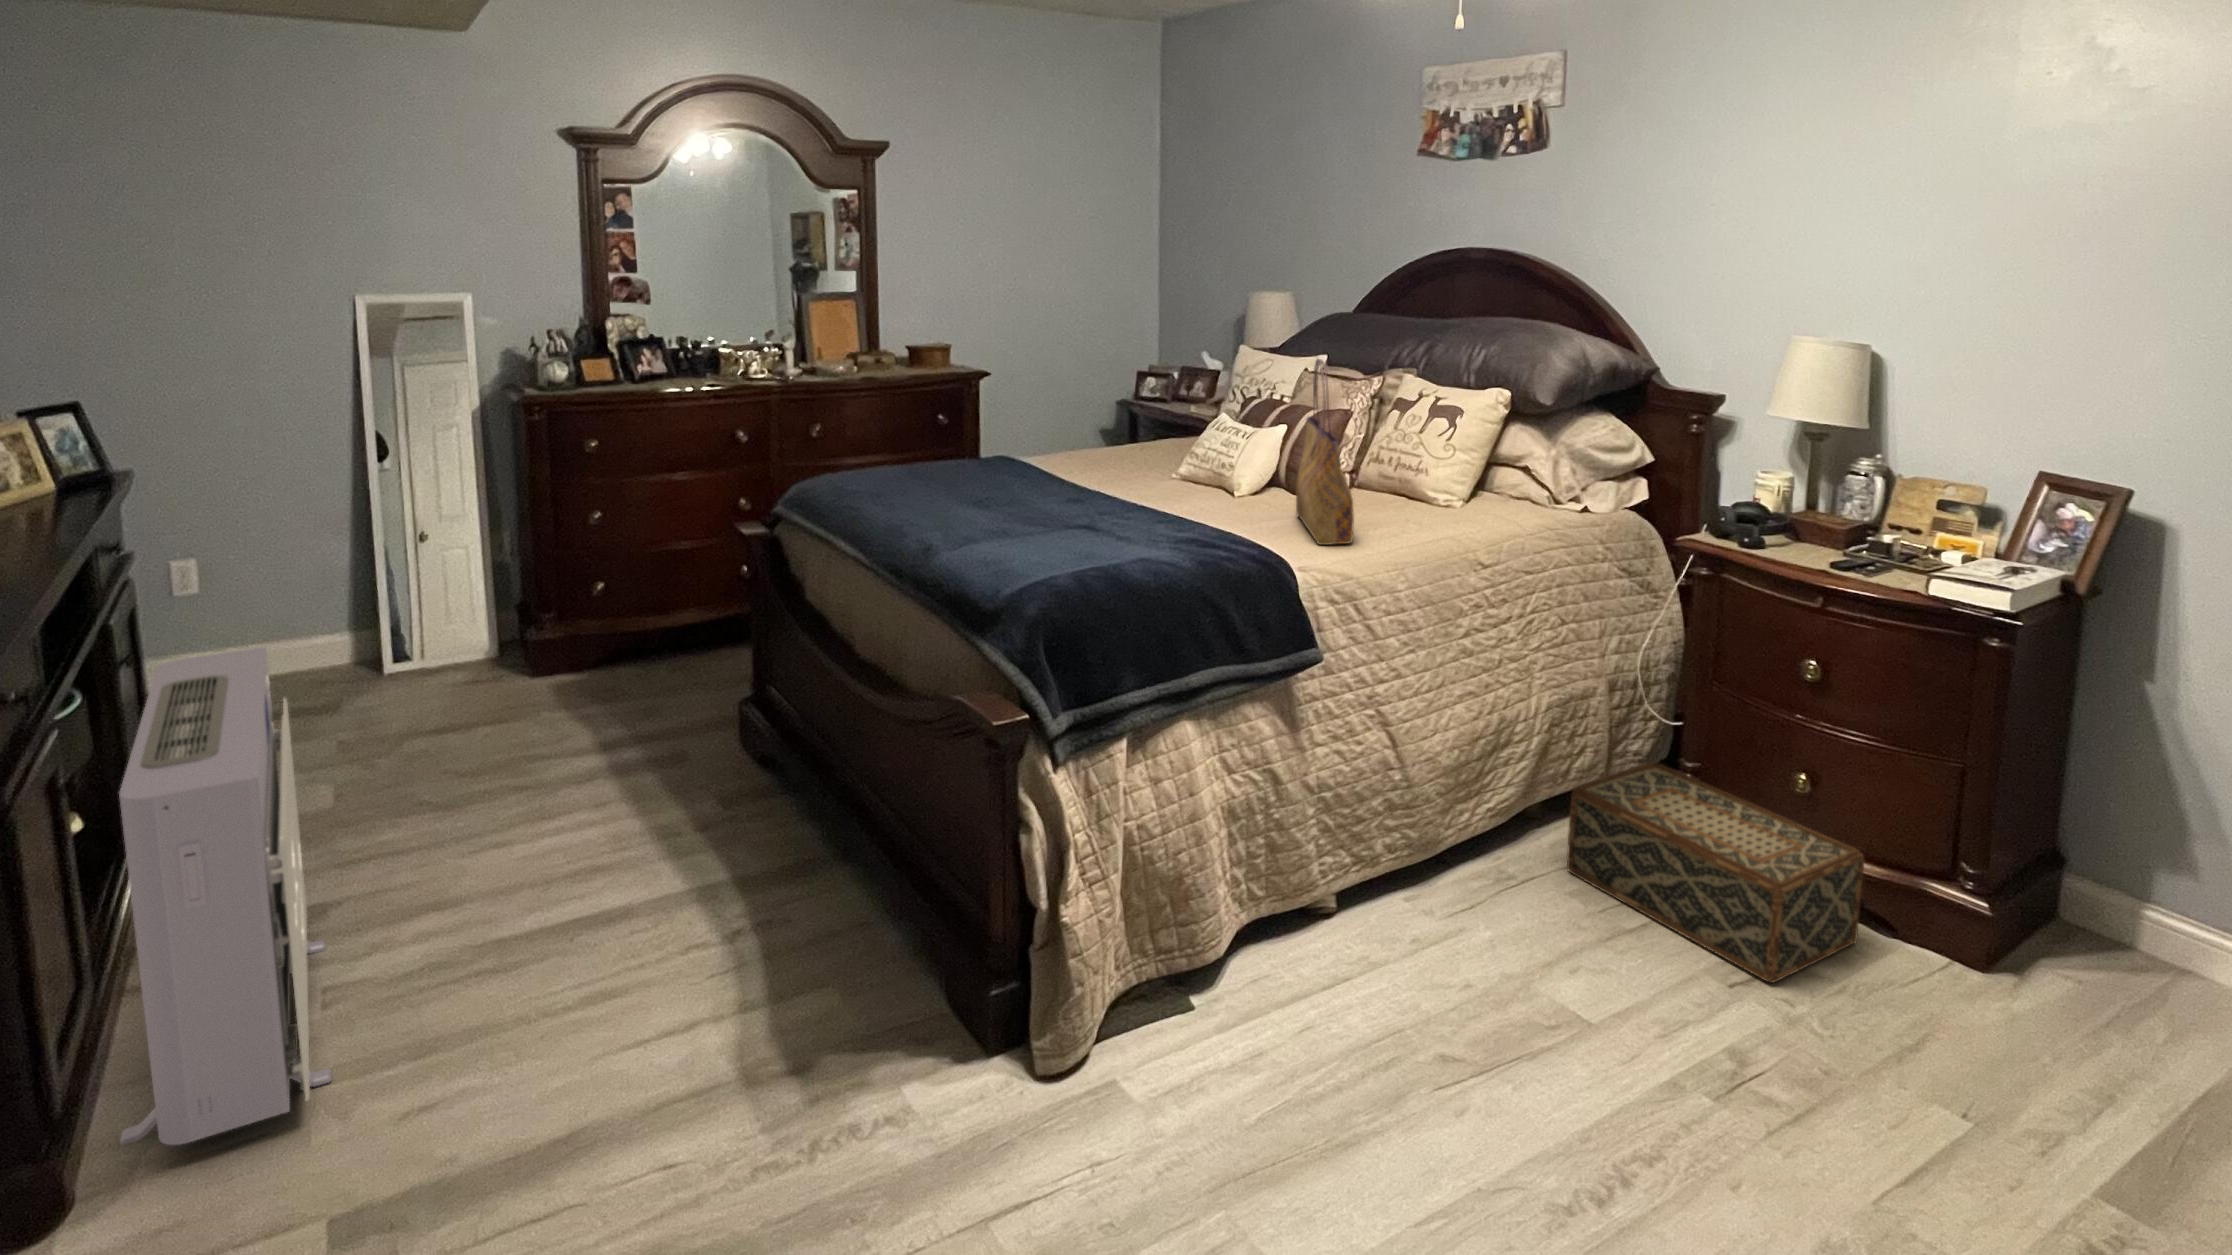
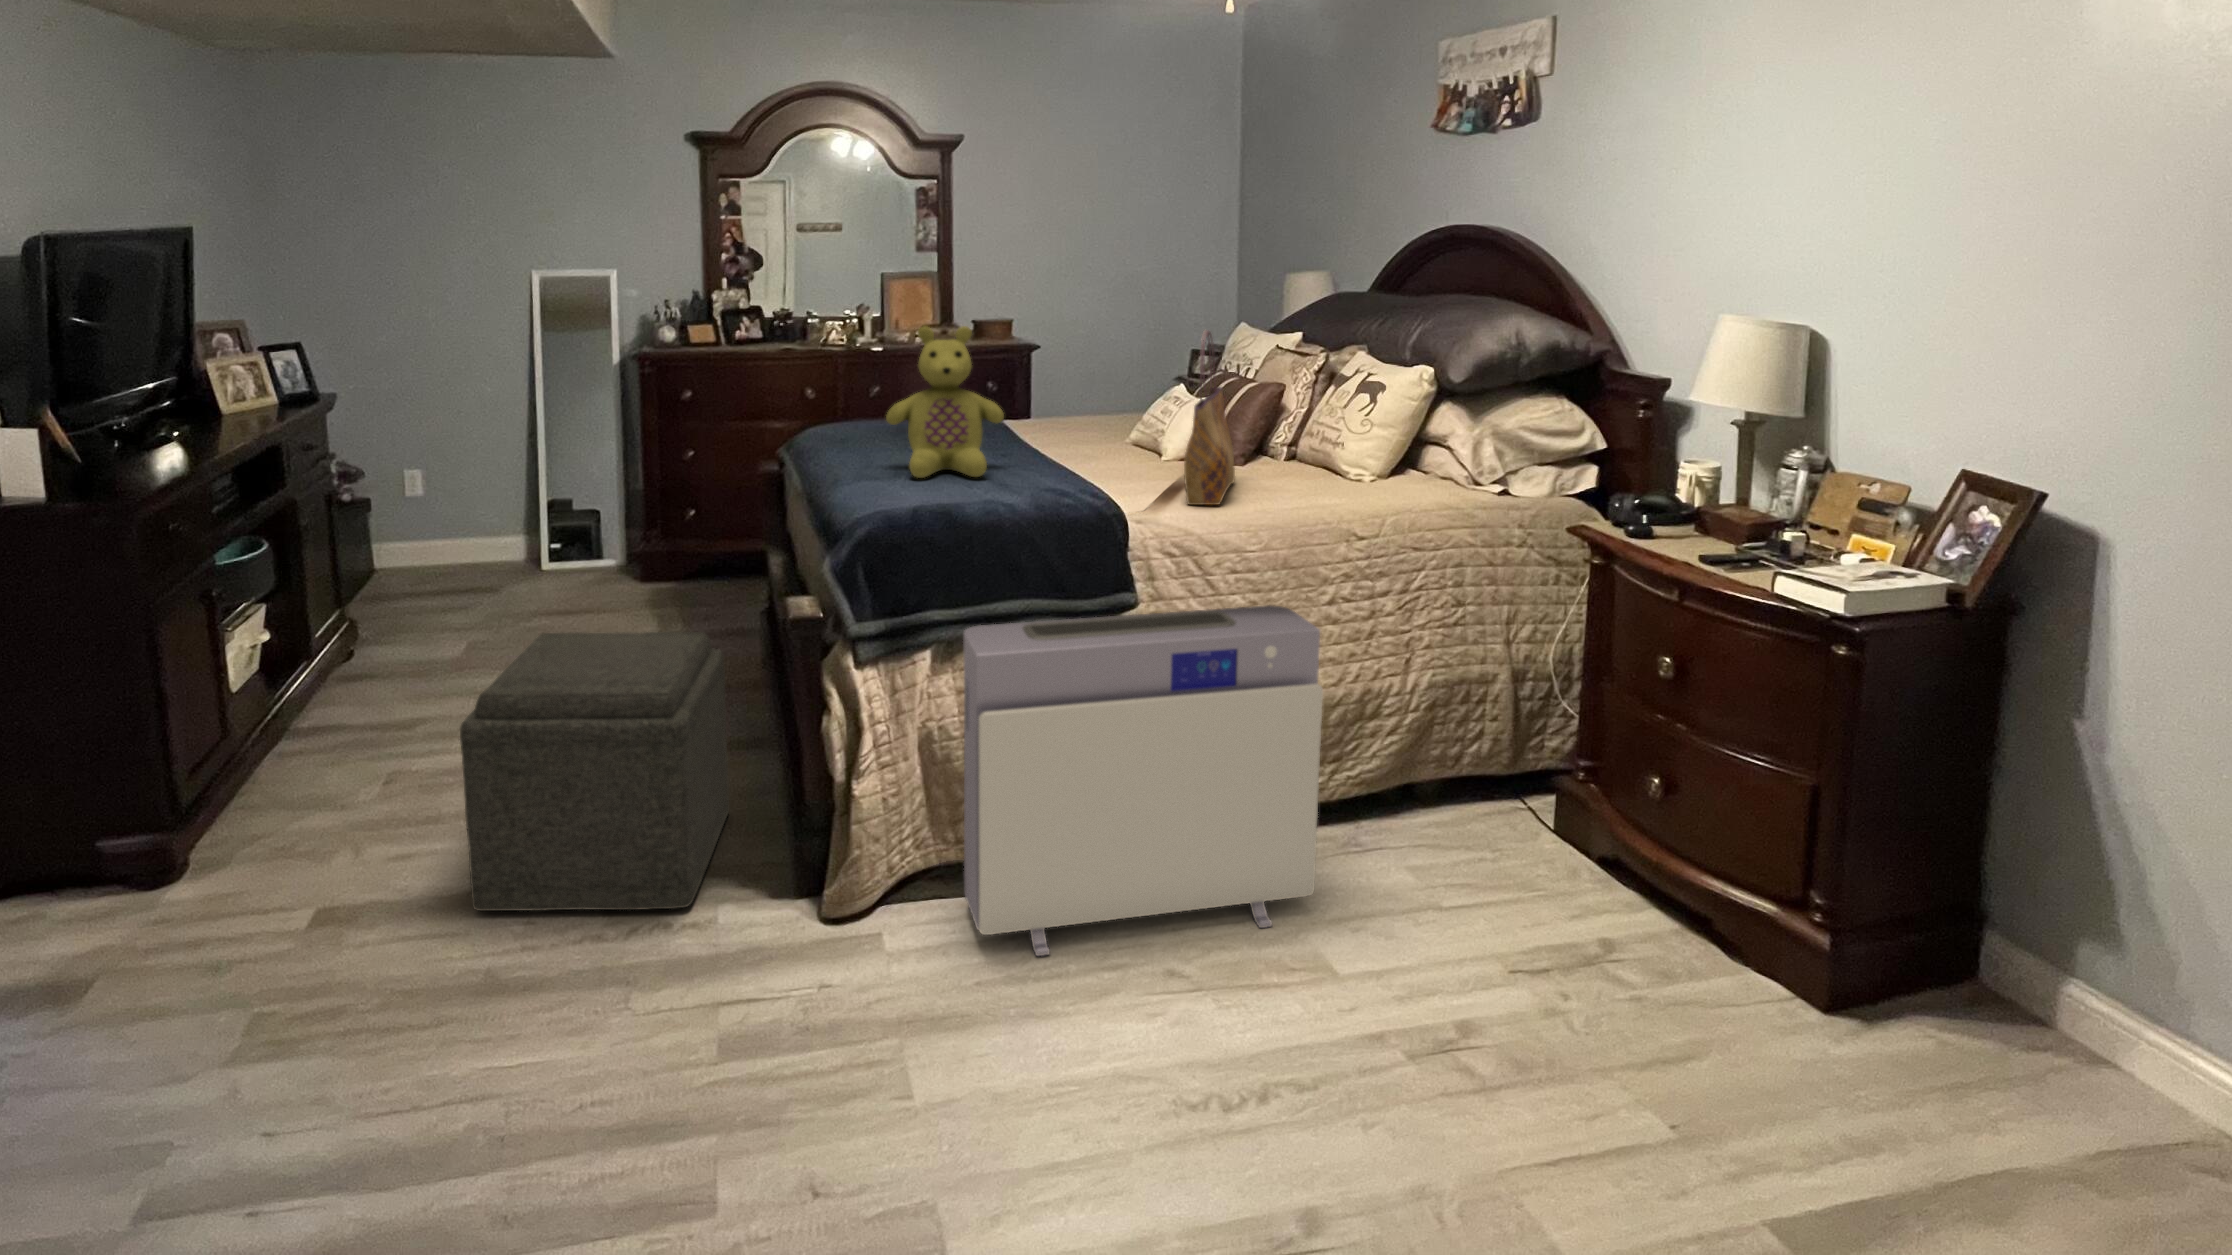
stuffed bear: none [979,361,1109,537] -> present [886,326,1004,478]
air purifier: present [119,647,332,1145] -> present [963,605,1323,956]
ottoman: none [553,746,864,1163] -> present [460,632,729,911]
woven basket: present [1567,762,1864,983] -> none [1424,753,1701,974]

